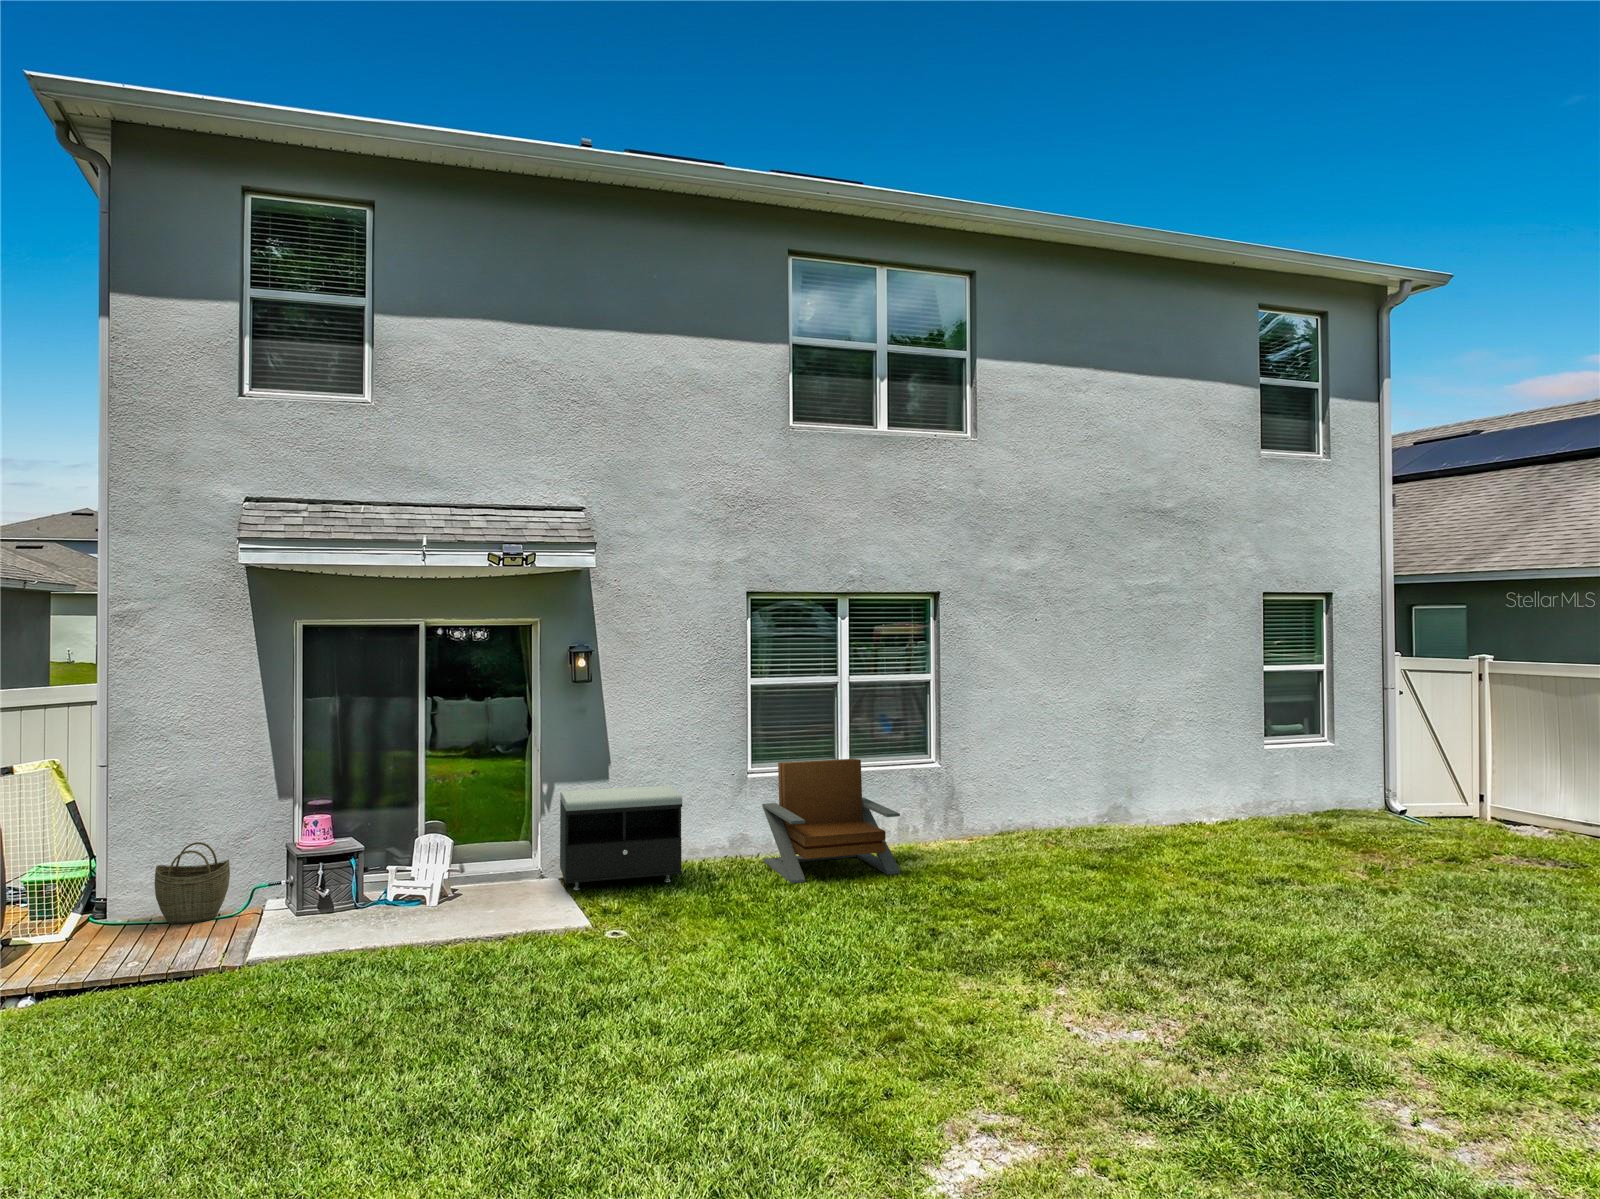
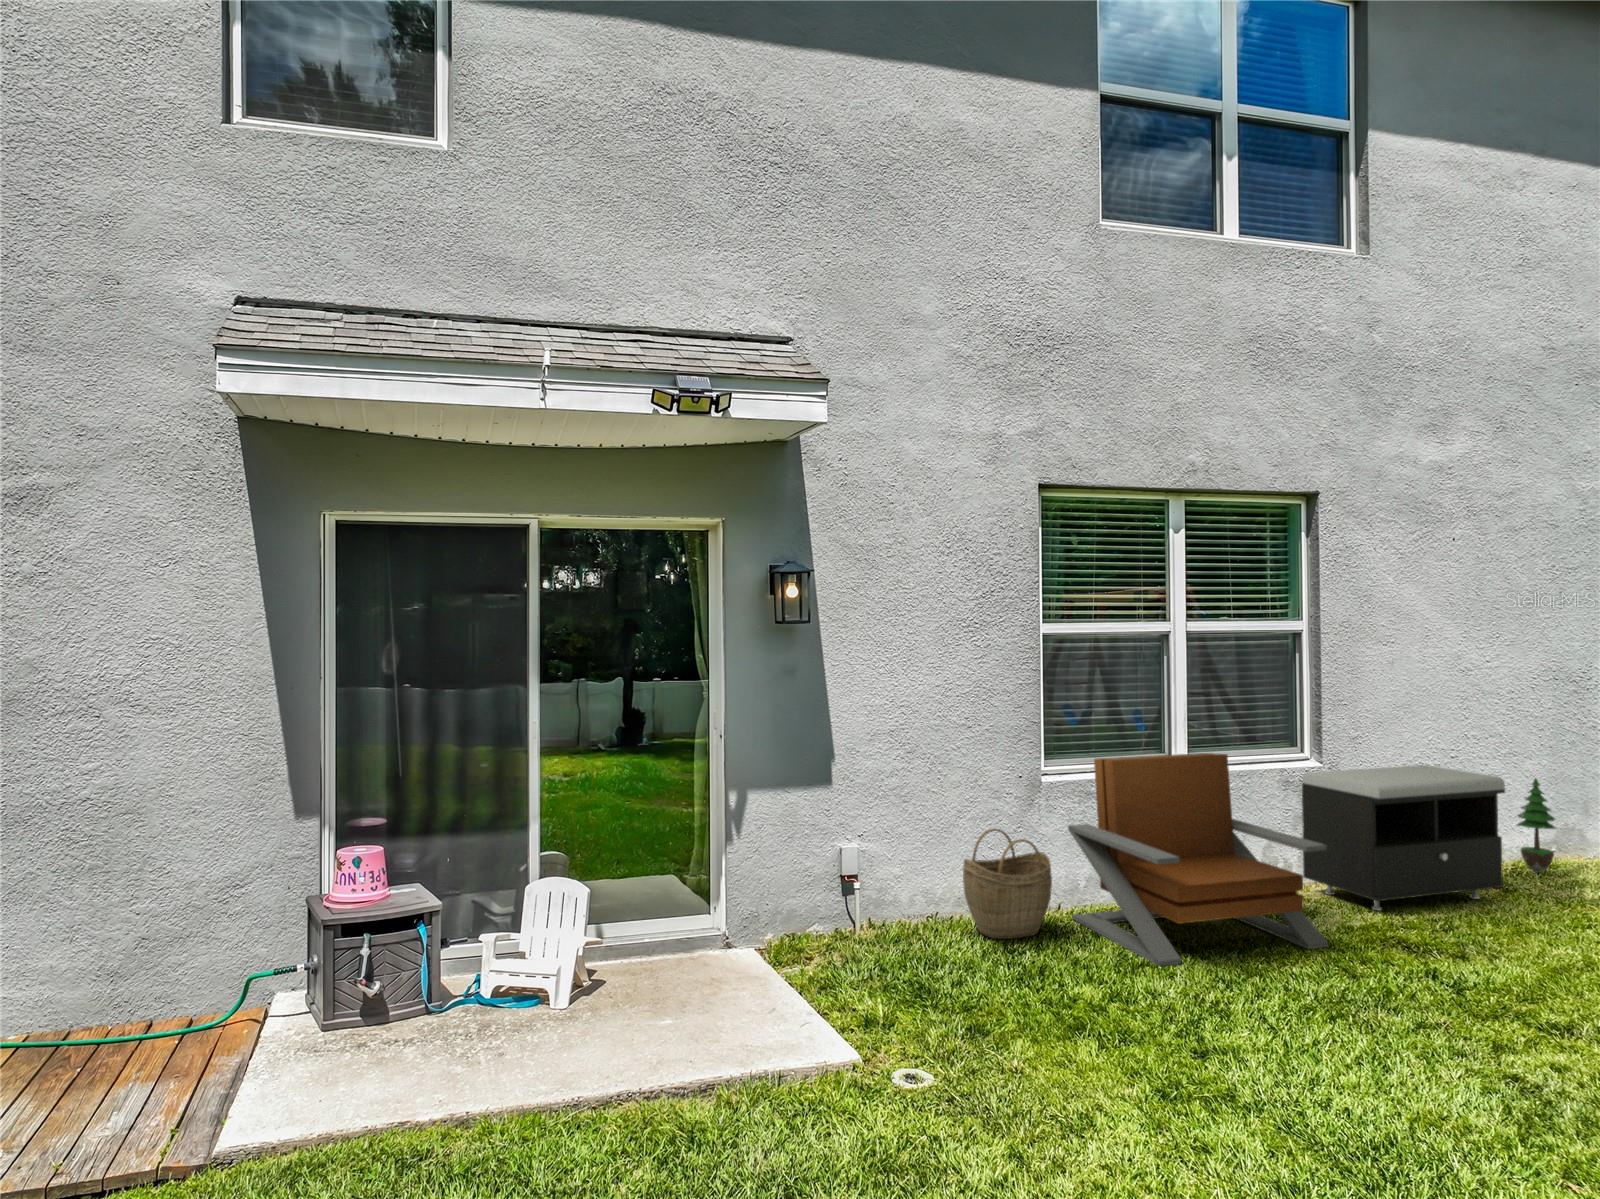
potted tree: none [1072,773,1095,835] -> present [1517,778,1556,873]
storage bench: present [560,786,682,890] -> present [1302,765,1505,911]
woven basket: present [154,842,230,924] -> present [963,828,1052,939]

